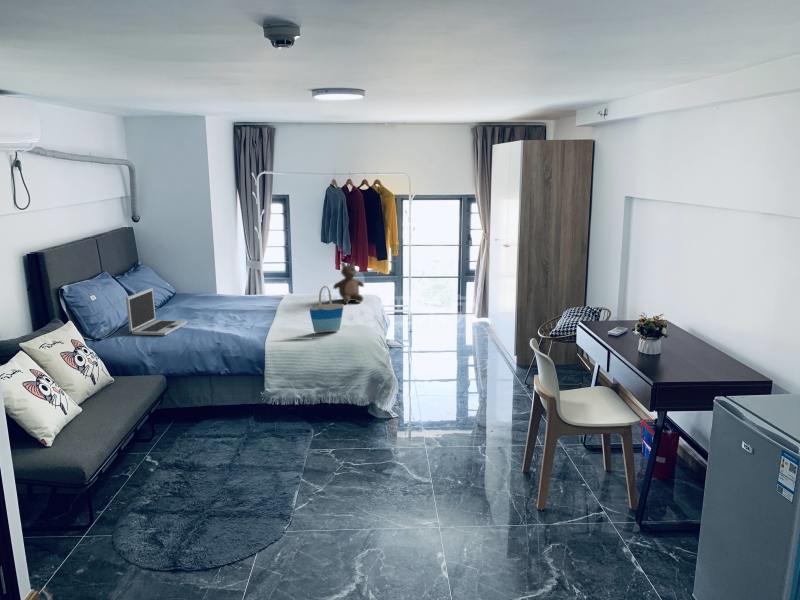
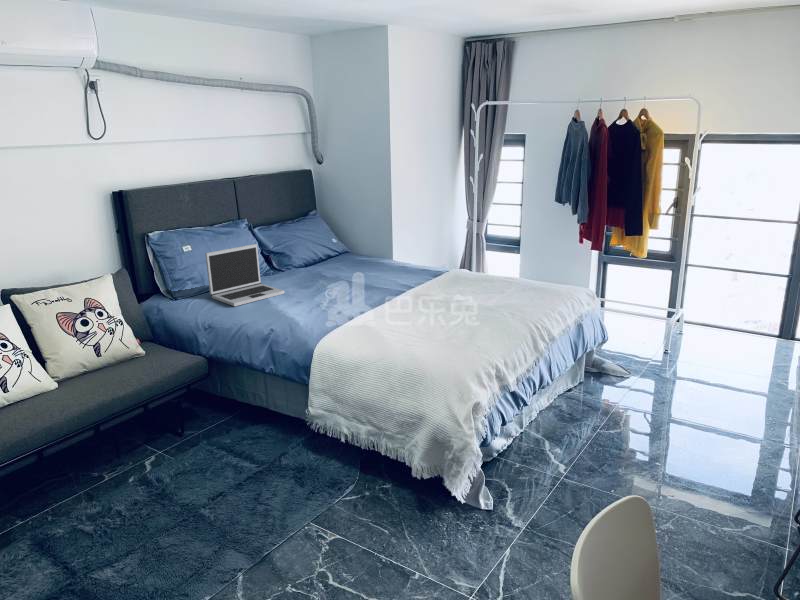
stuffed bear: present [333,262,364,303] -> none [498,234,548,299]
tote bag: present [310,286,344,333] -> none [384,271,436,344]

